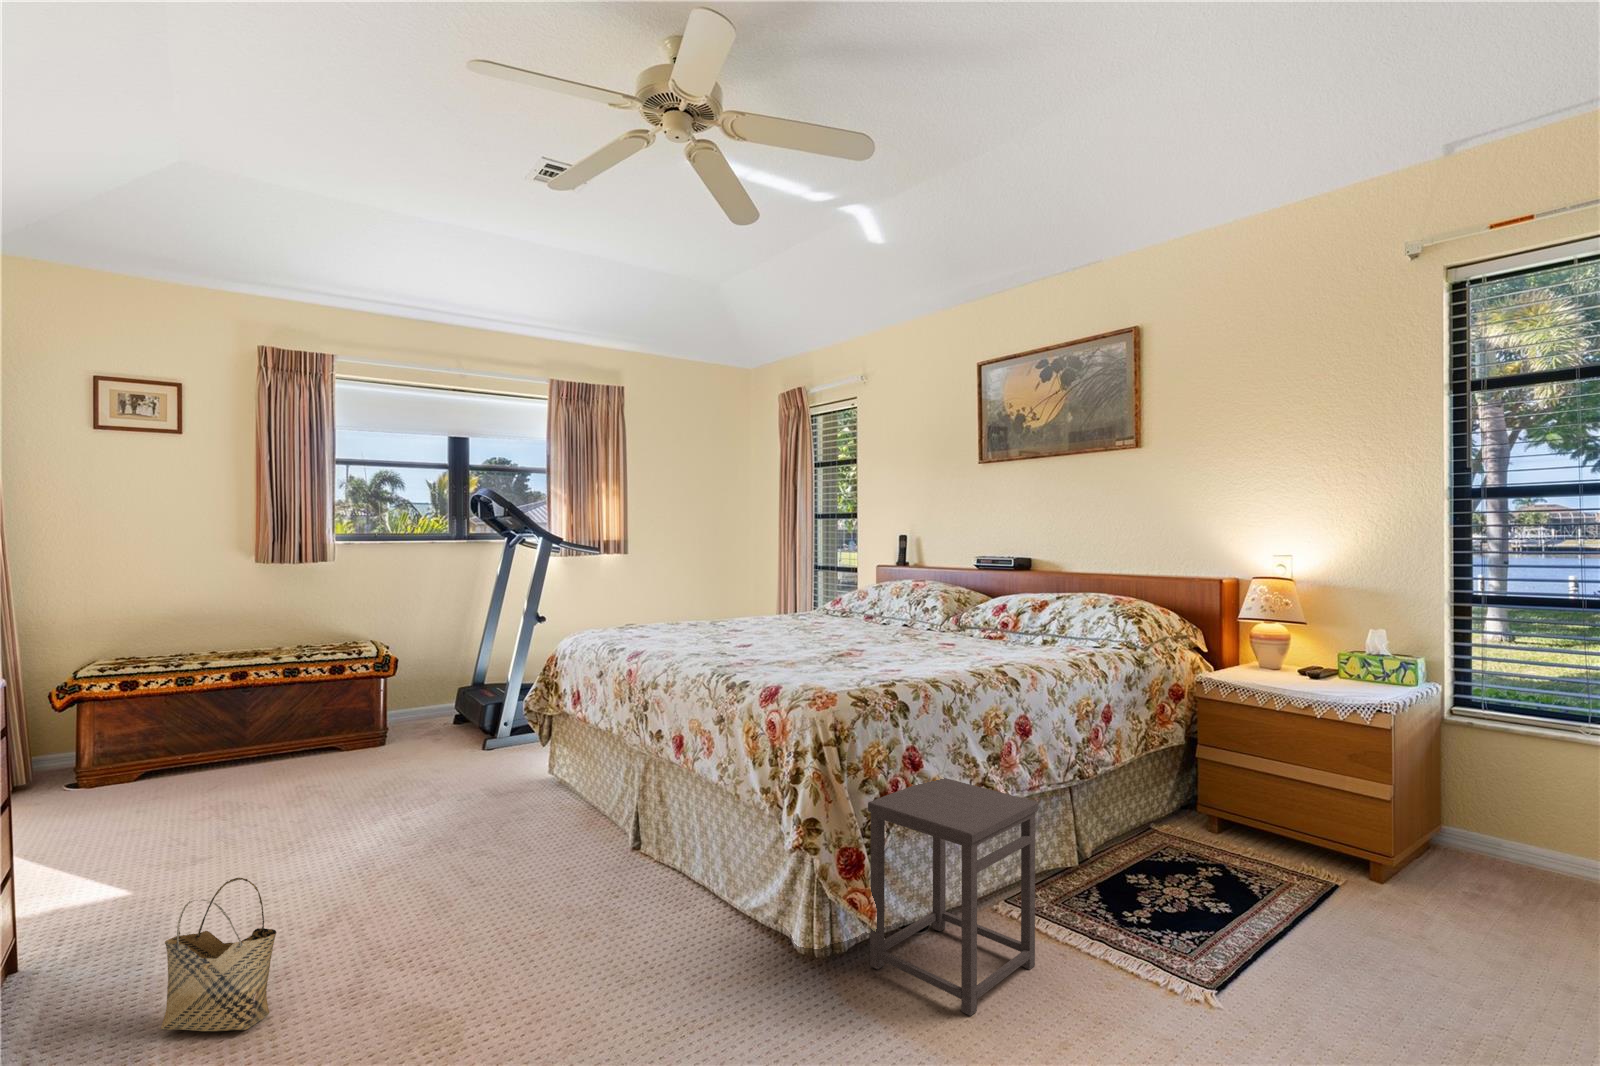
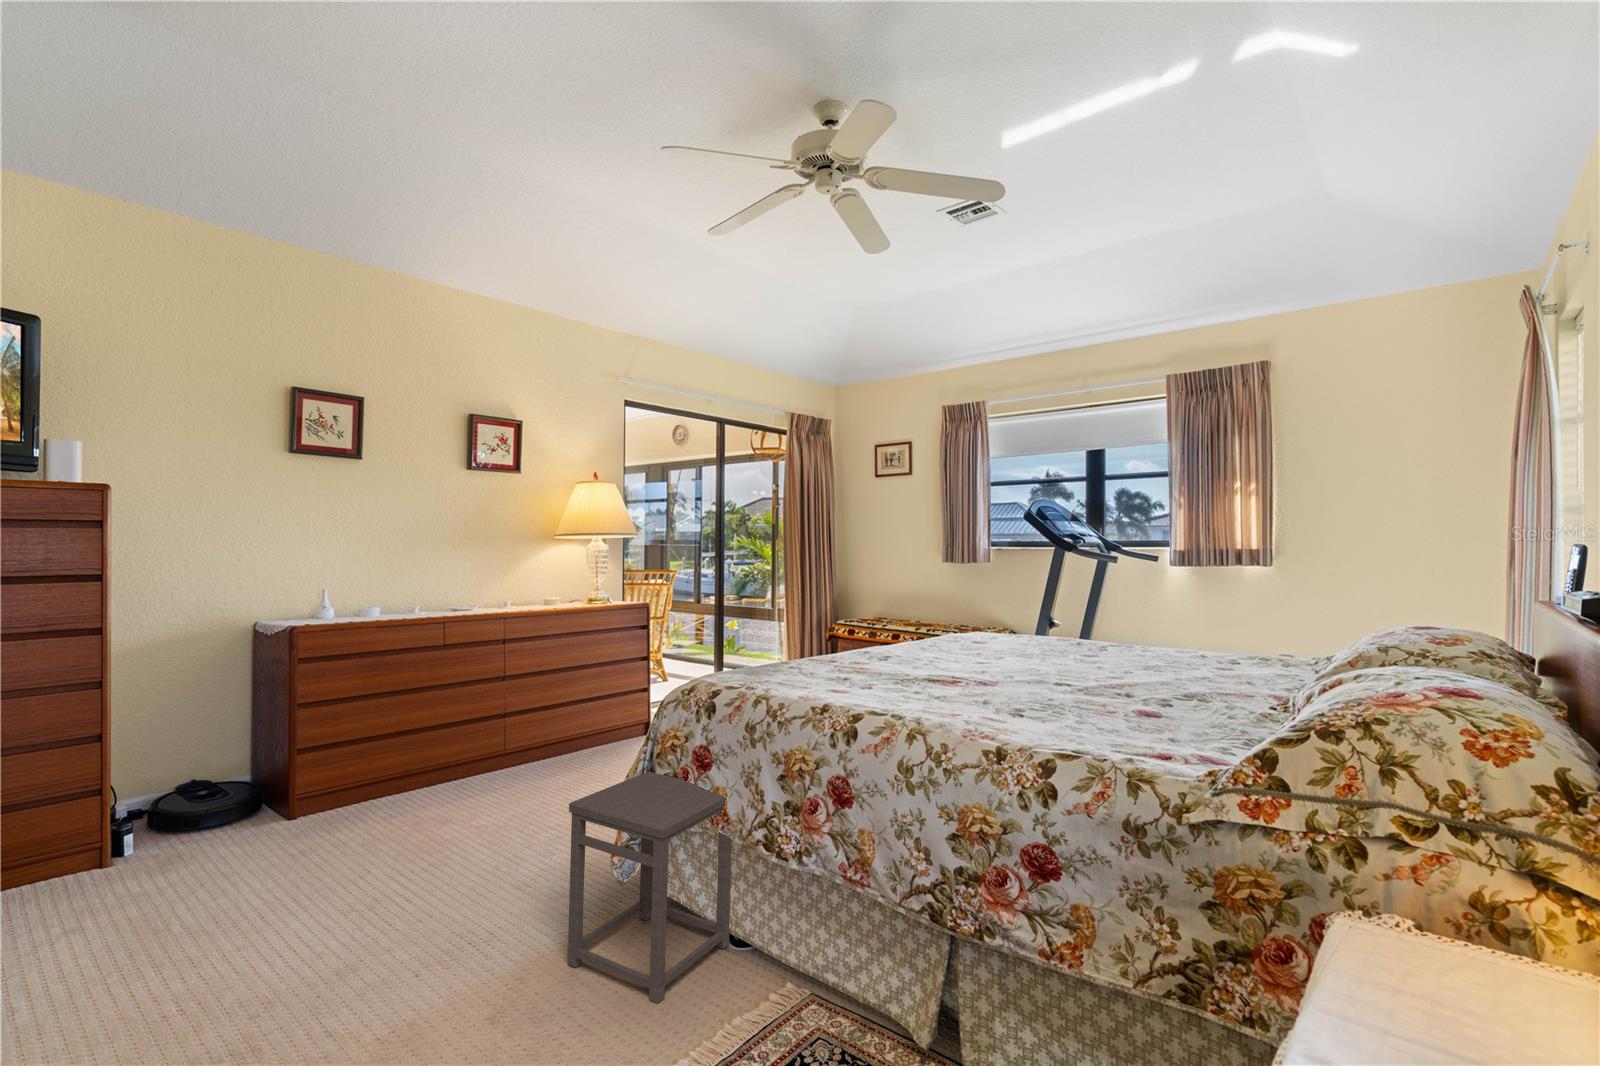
woven basket: present [161,878,277,1031] -> none [566,701,594,770]

